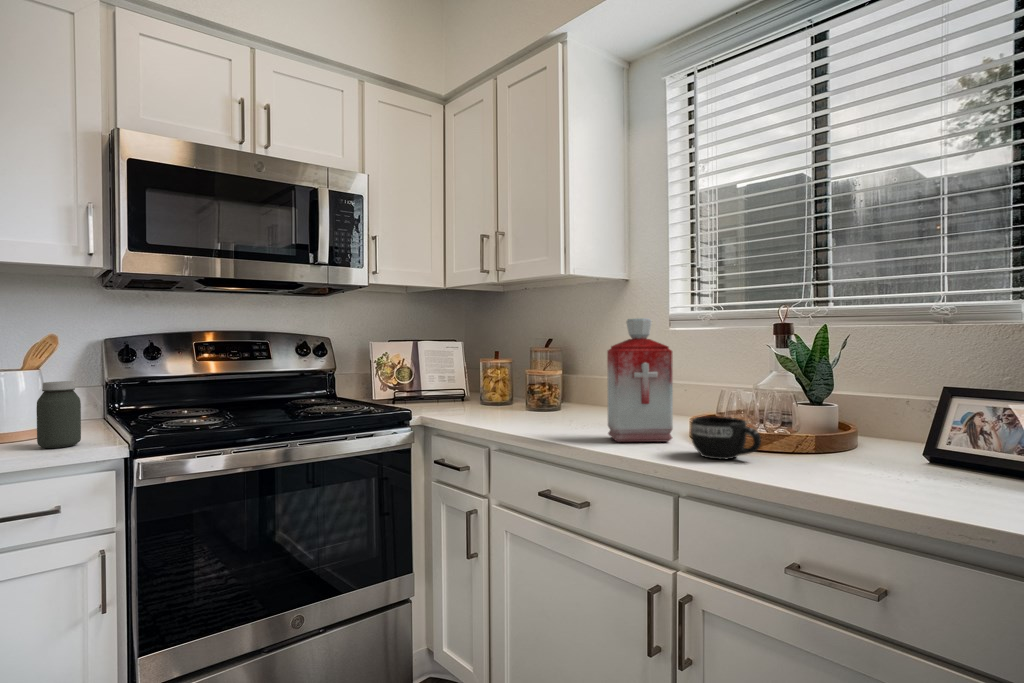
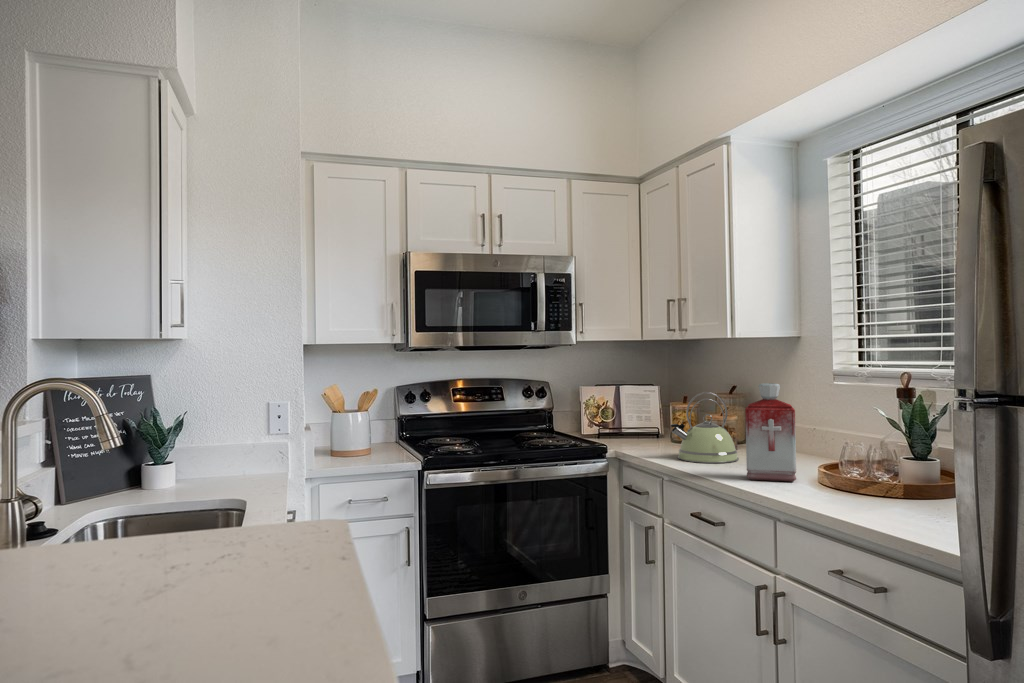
kettle: none [497,339,576,425] -> present [670,392,739,463]
jar: present [37,381,81,448] -> none [372,420,394,462]
mug: present [691,416,761,459] -> none [795,463,845,497]

